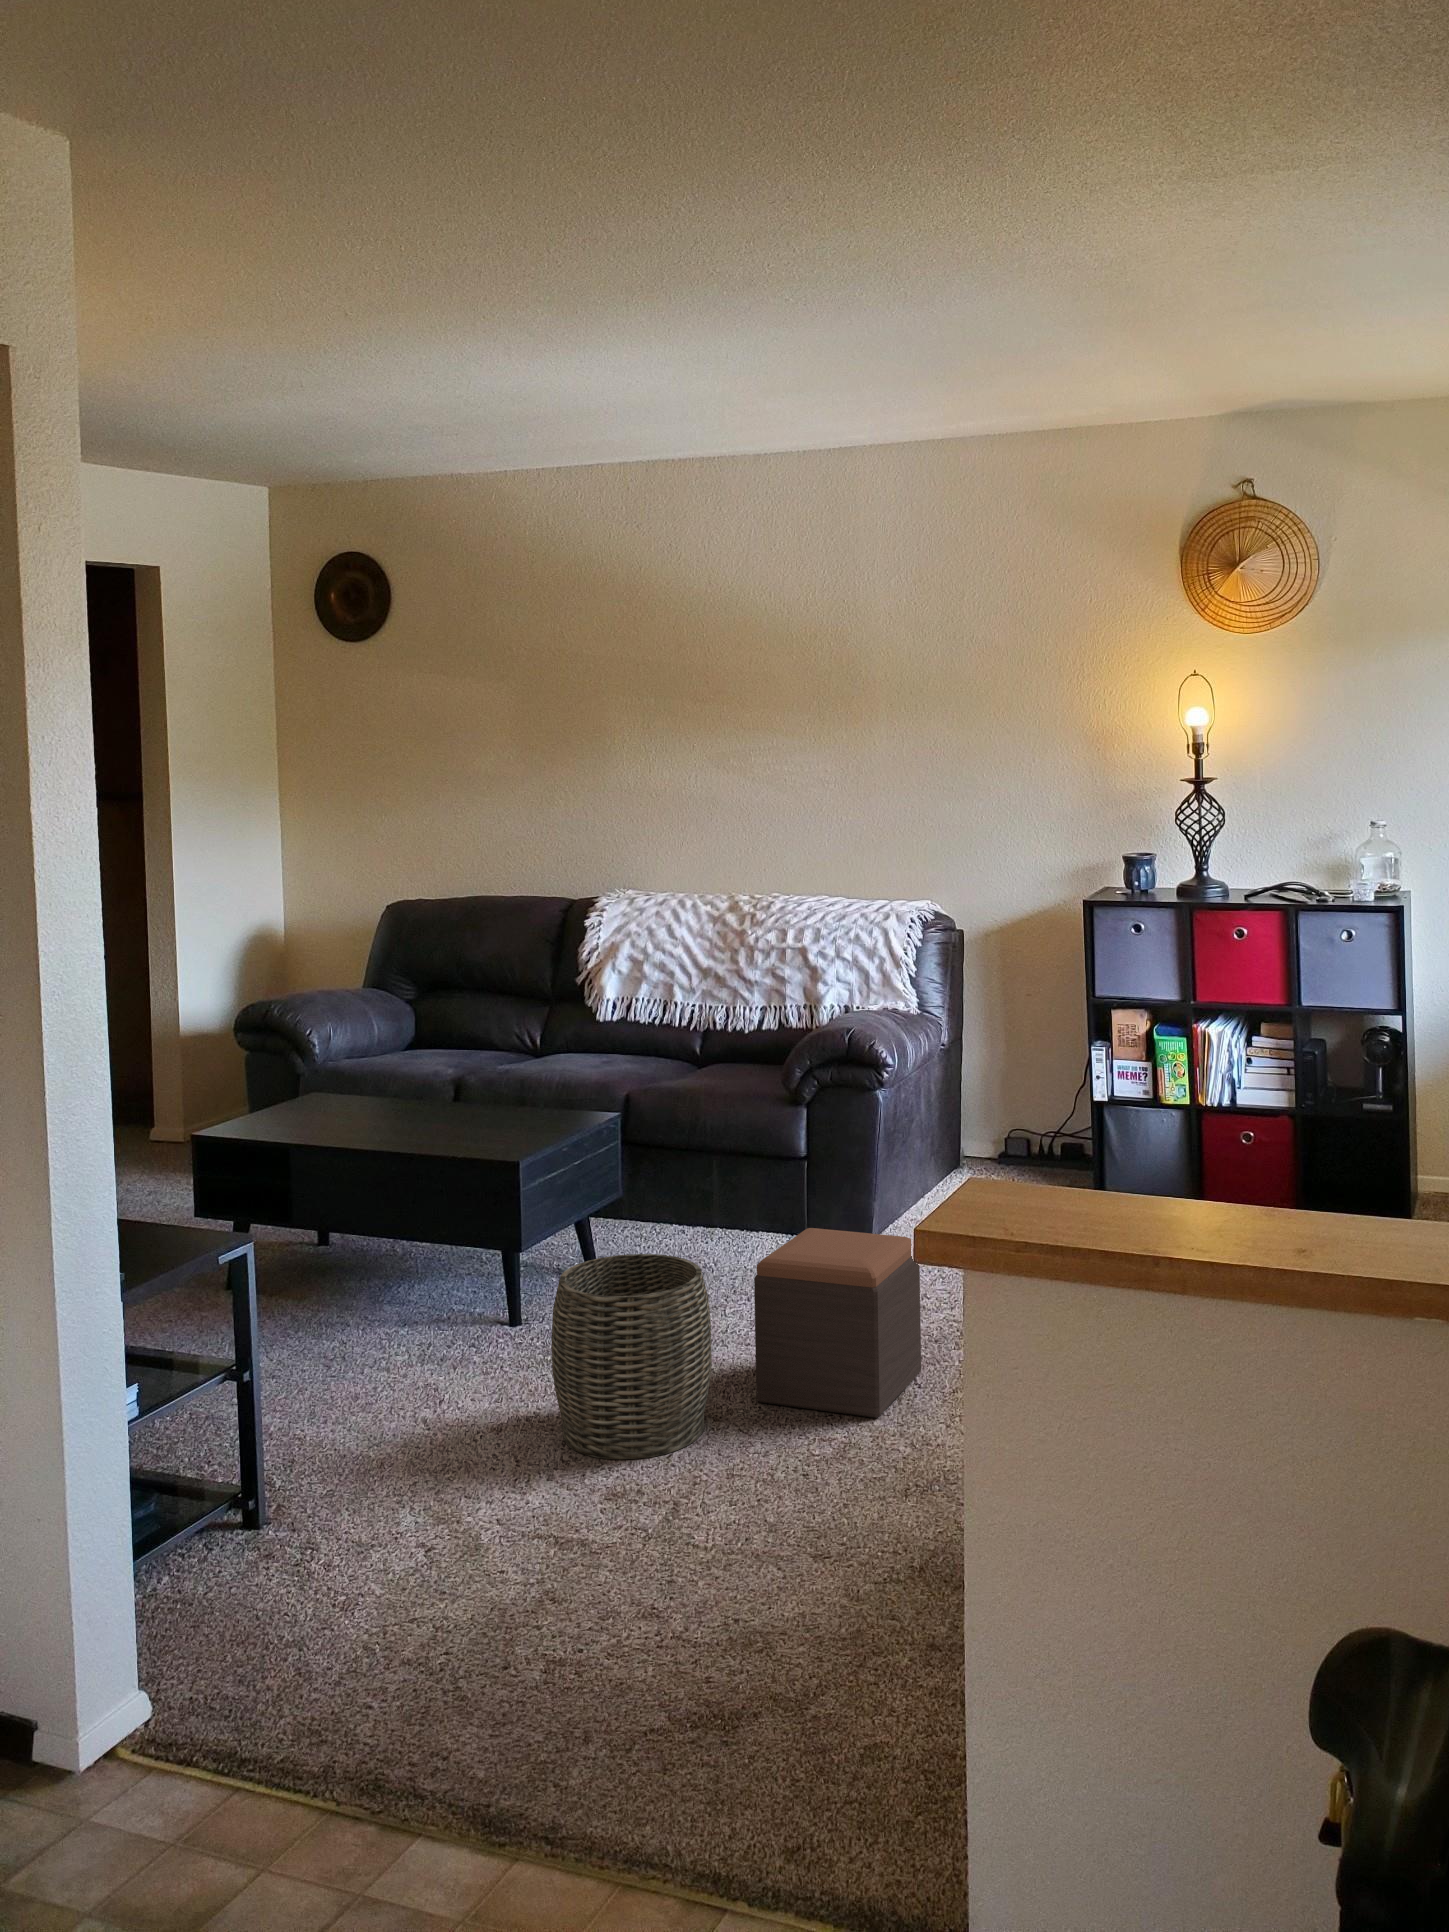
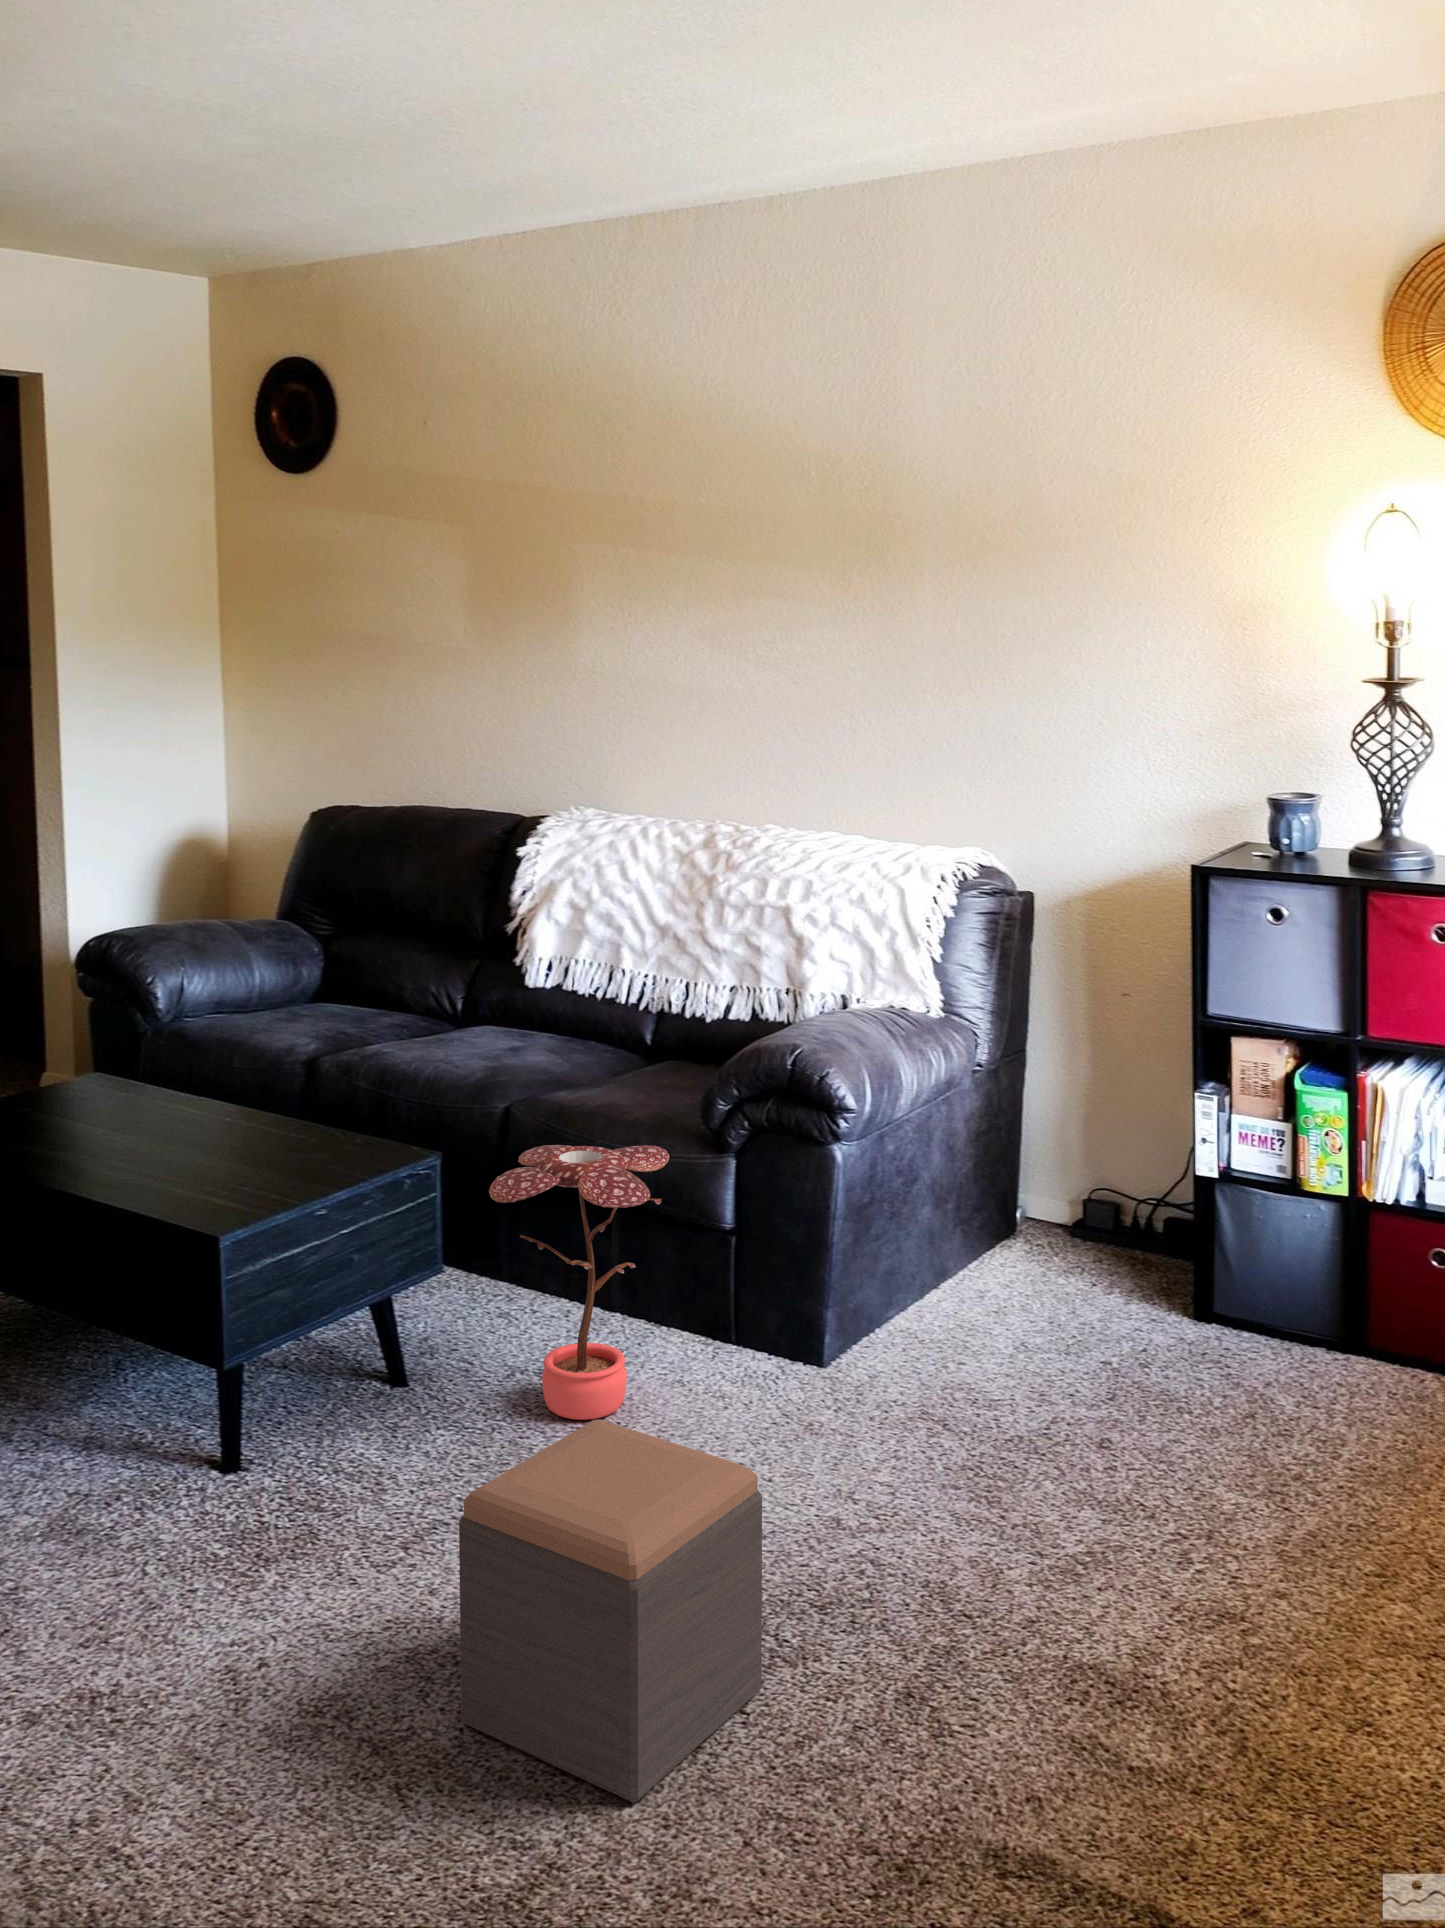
potted plant: none [670,1097,778,1278] -> present [489,1145,669,1420]
woven basket: present [552,1254,712,1459] -> none [87,1455,365,1844]

